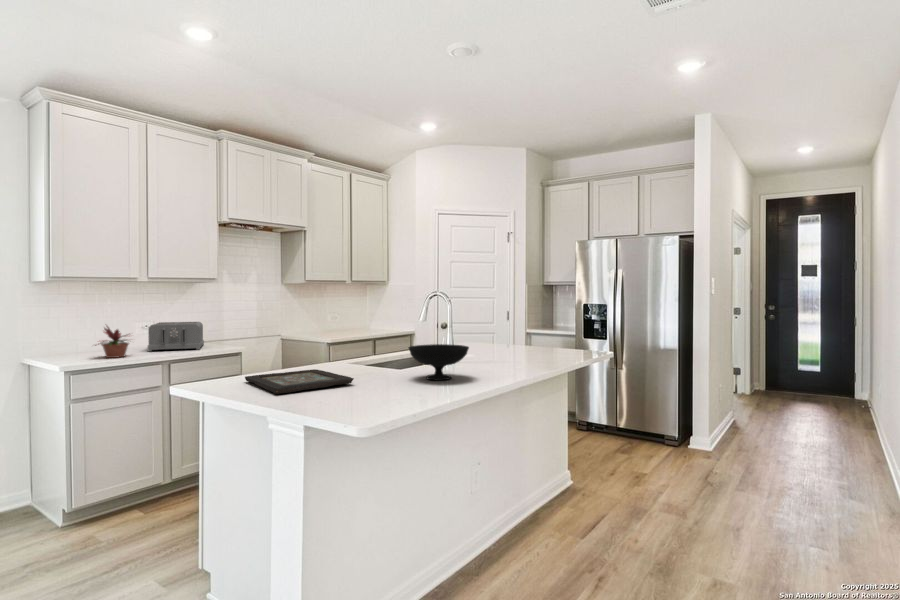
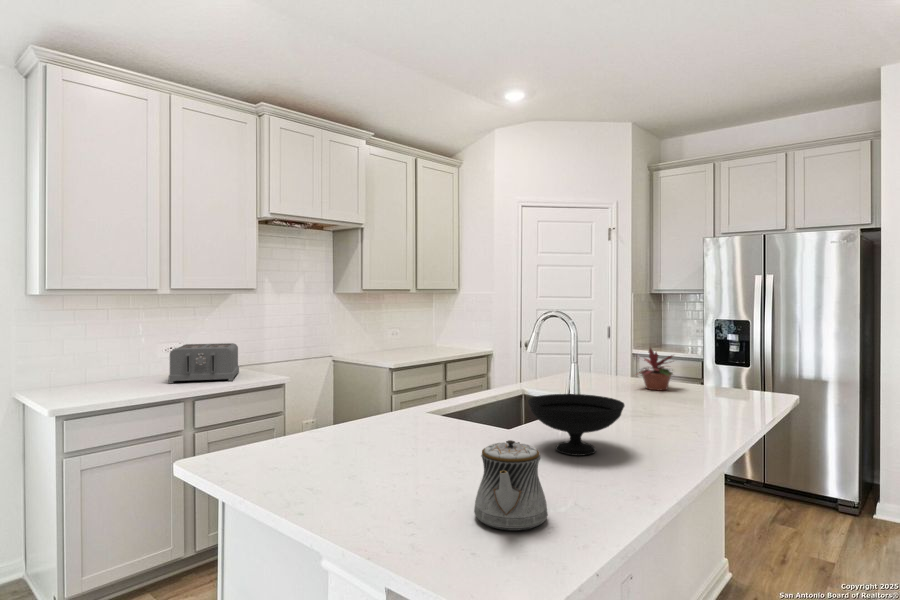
potted plant: present [95,326,129,358] -> present [637,348,673,390]
teapot: none [359,358,402,406] -> present [474,440,548,531]
decorative tray: present [245,369,354,394] -> none [285,428,450,485]

